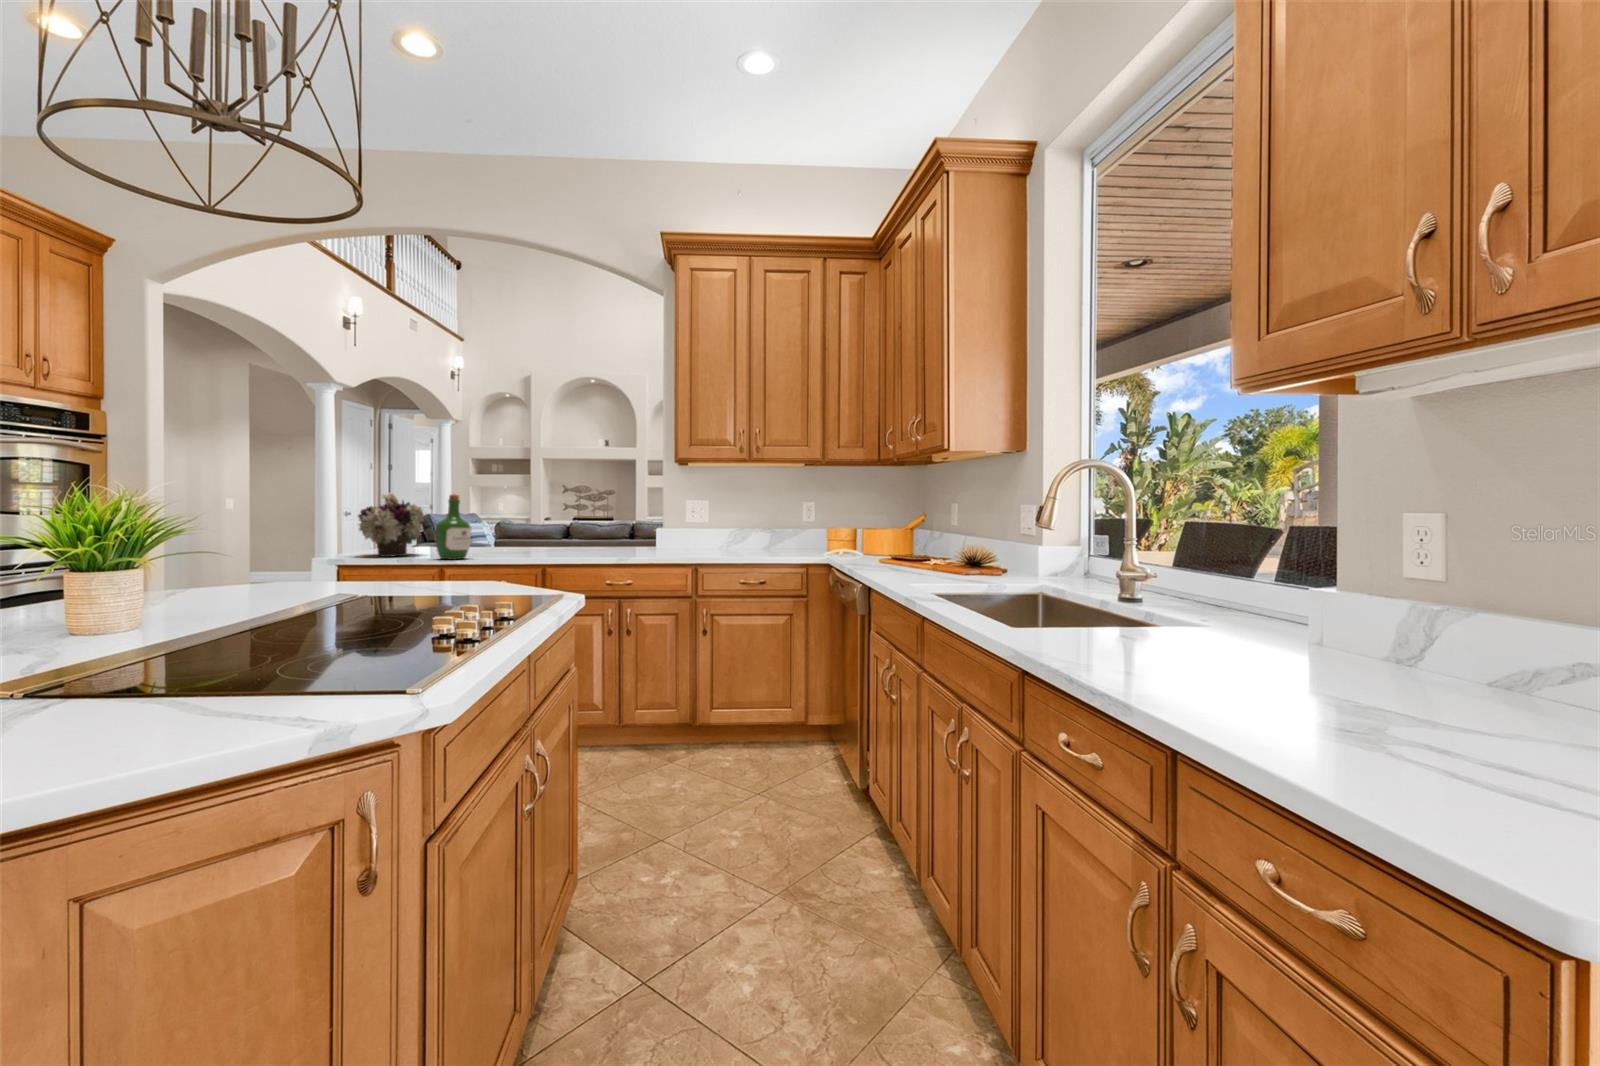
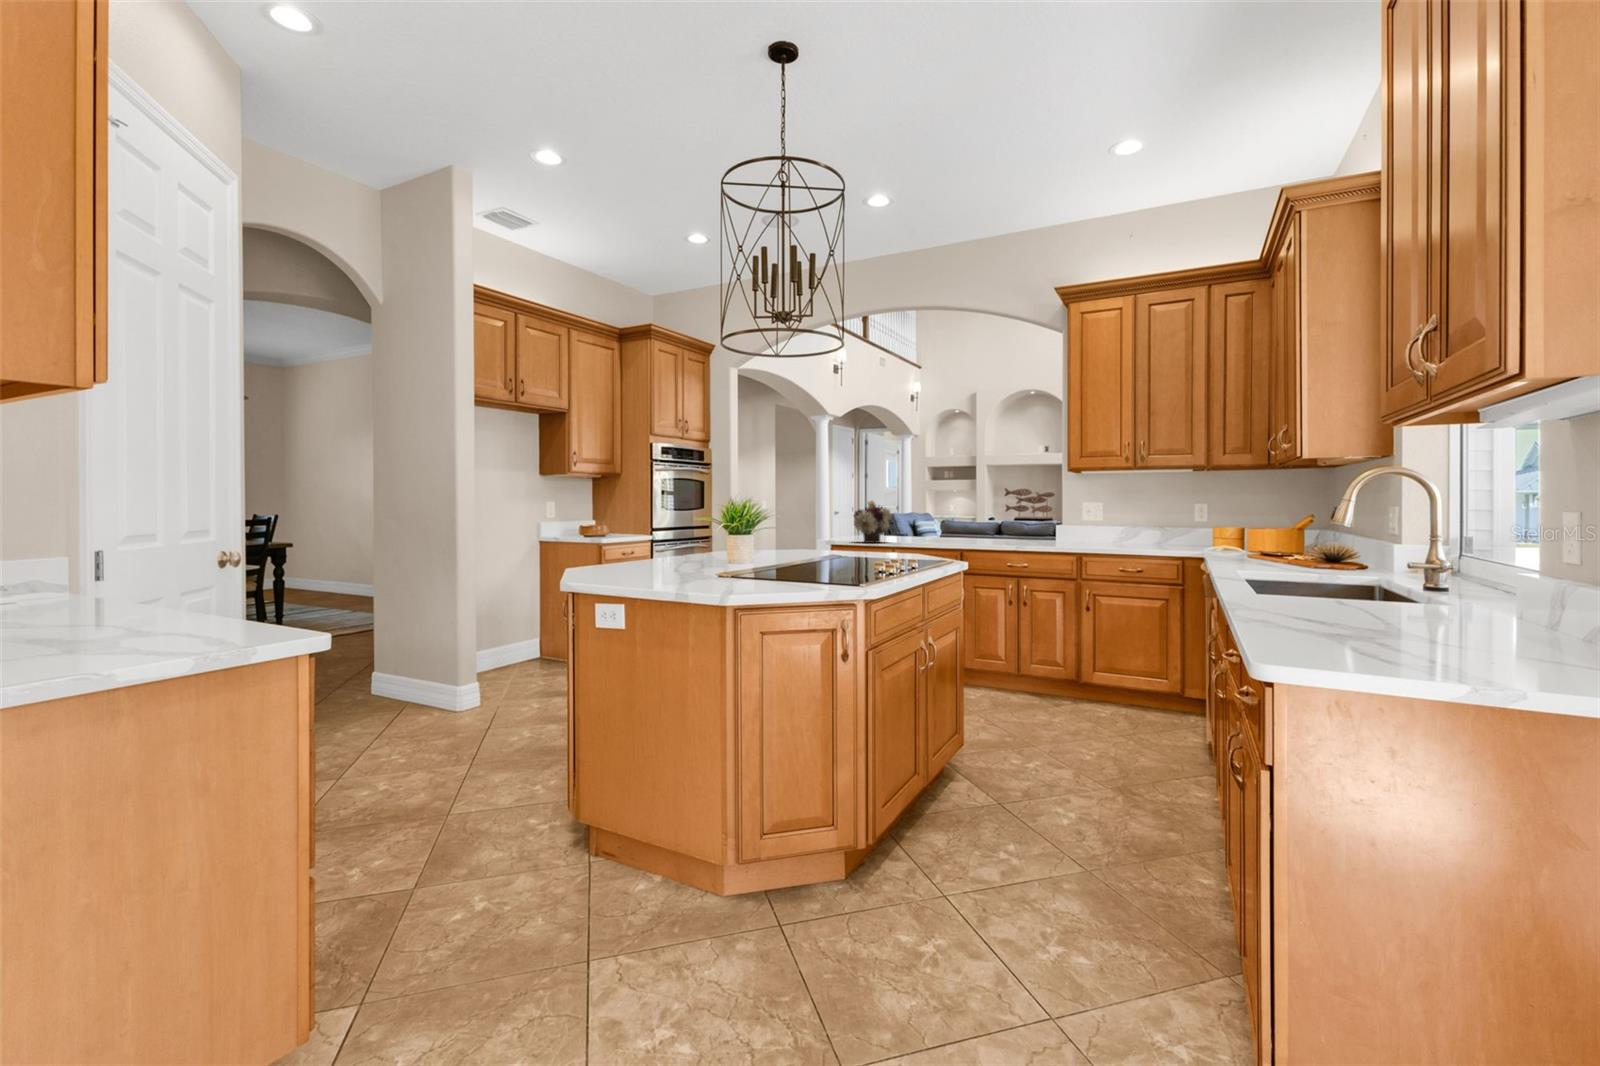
wine bottle: present [435,494,471,559] -> none [898,500,920,545]

